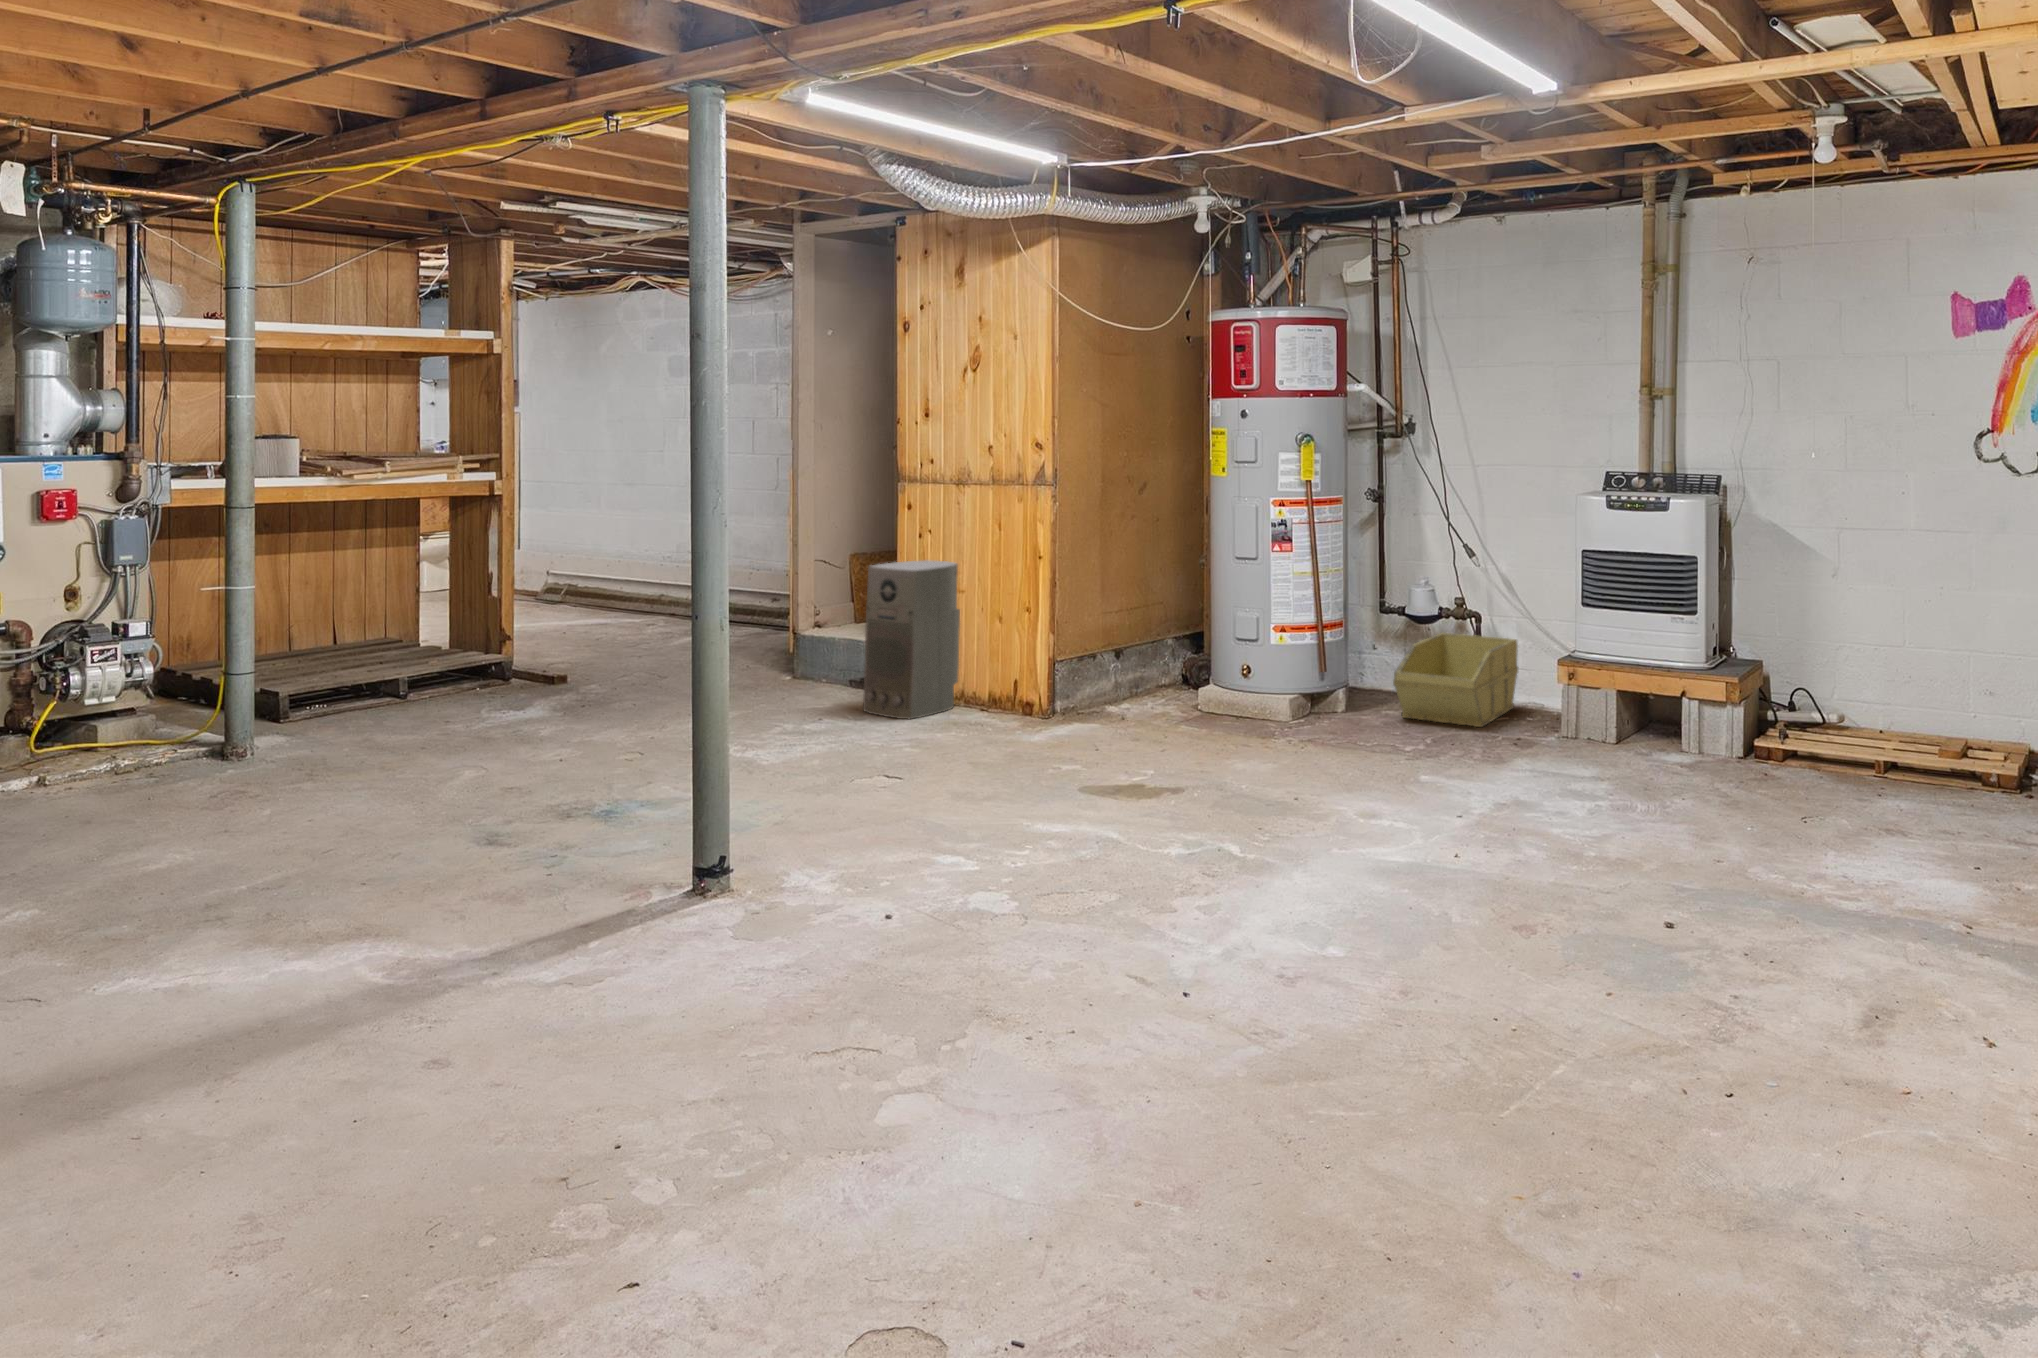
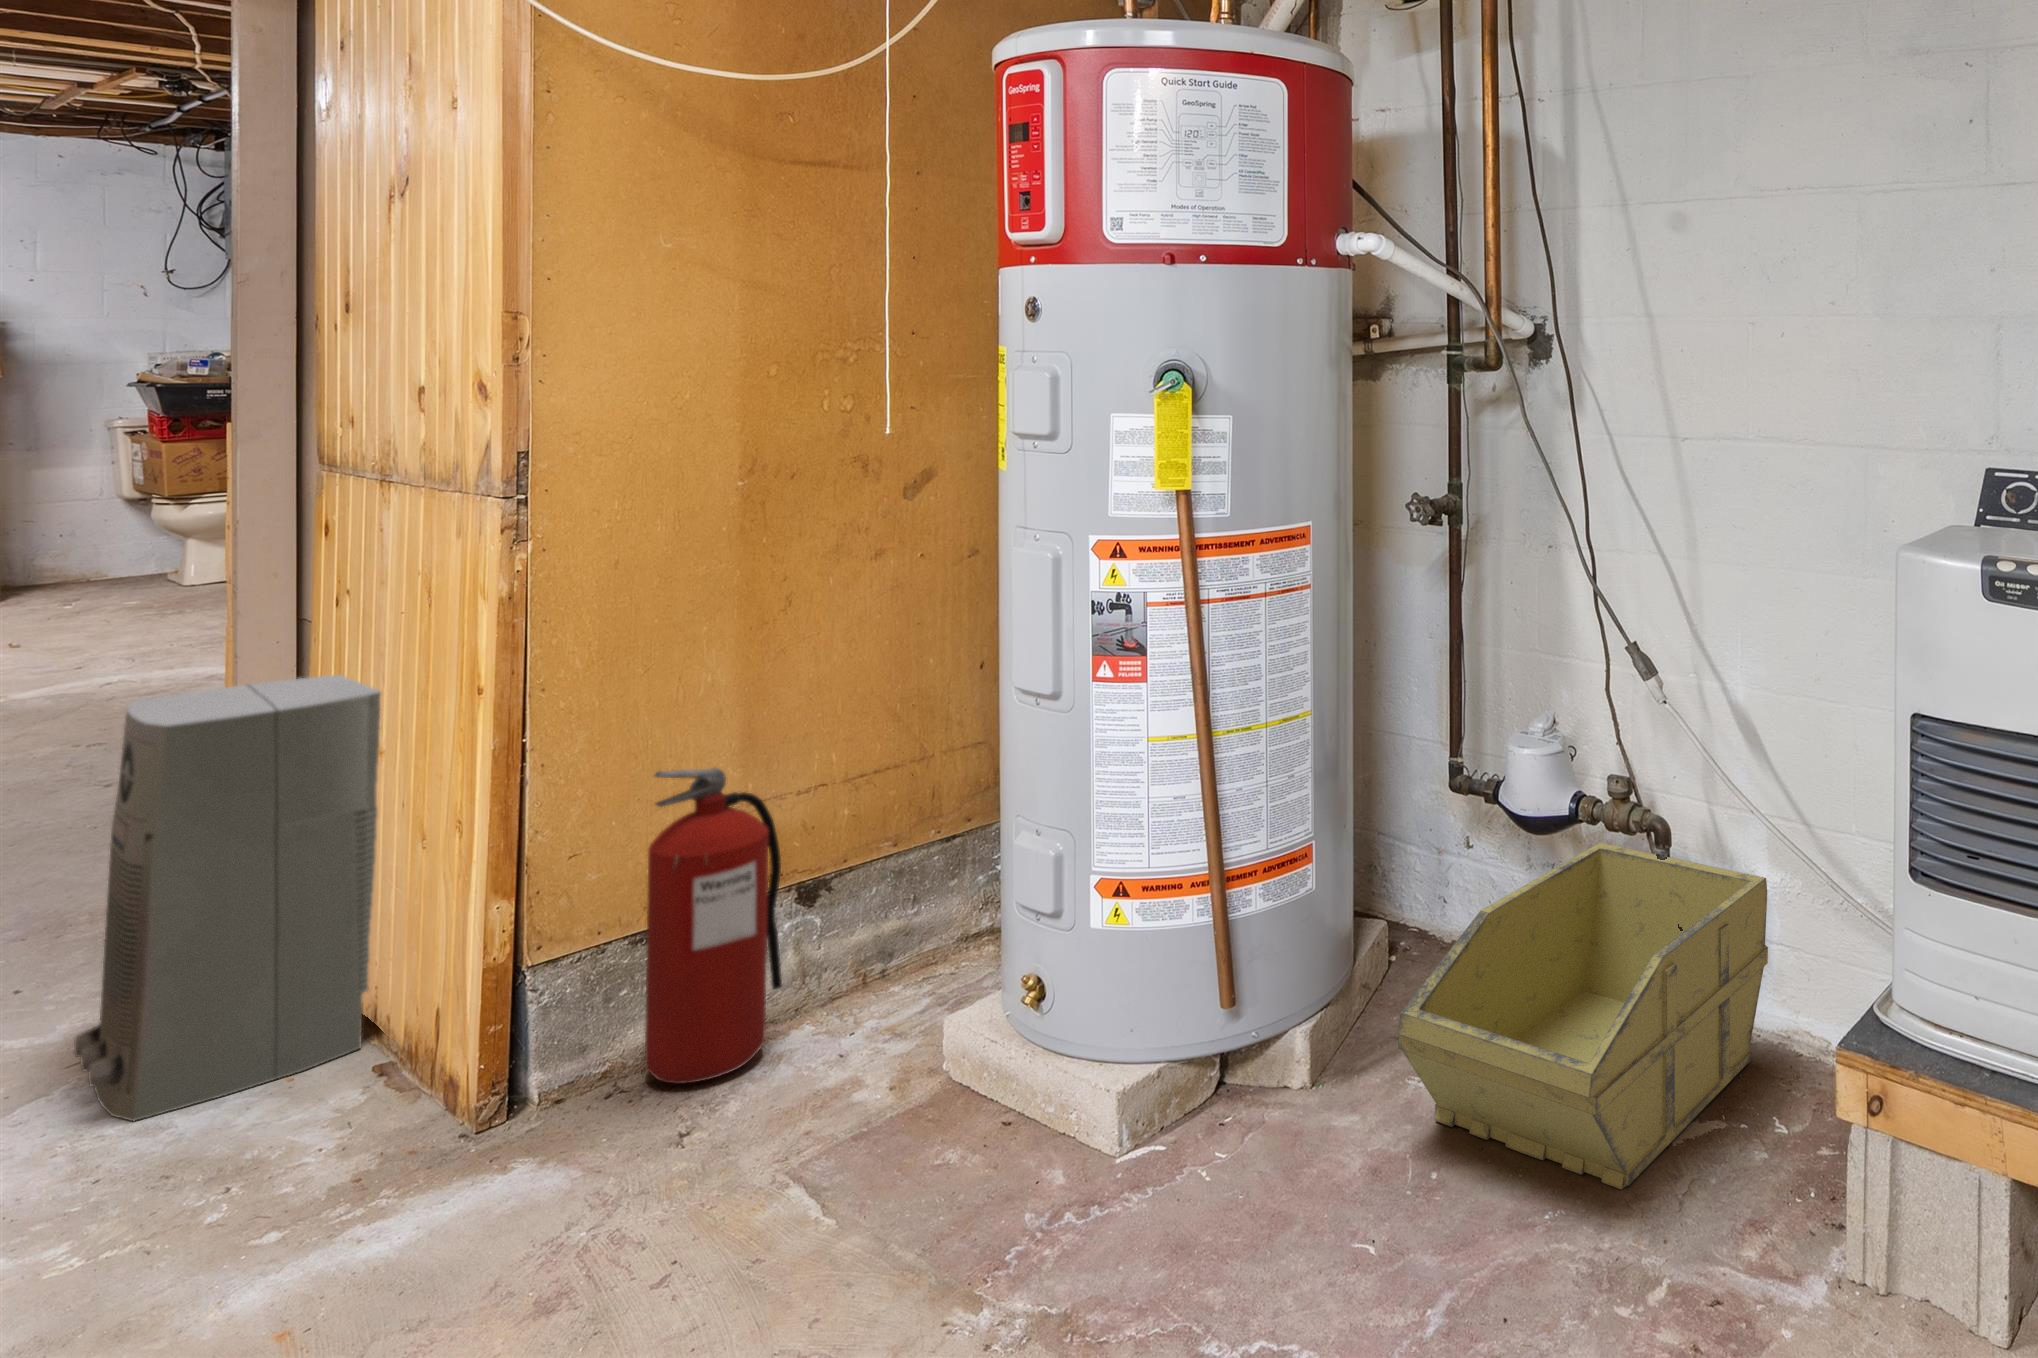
fire extinguisher: none [1081,591,1122,713] -> present [645,768,782,1084]

